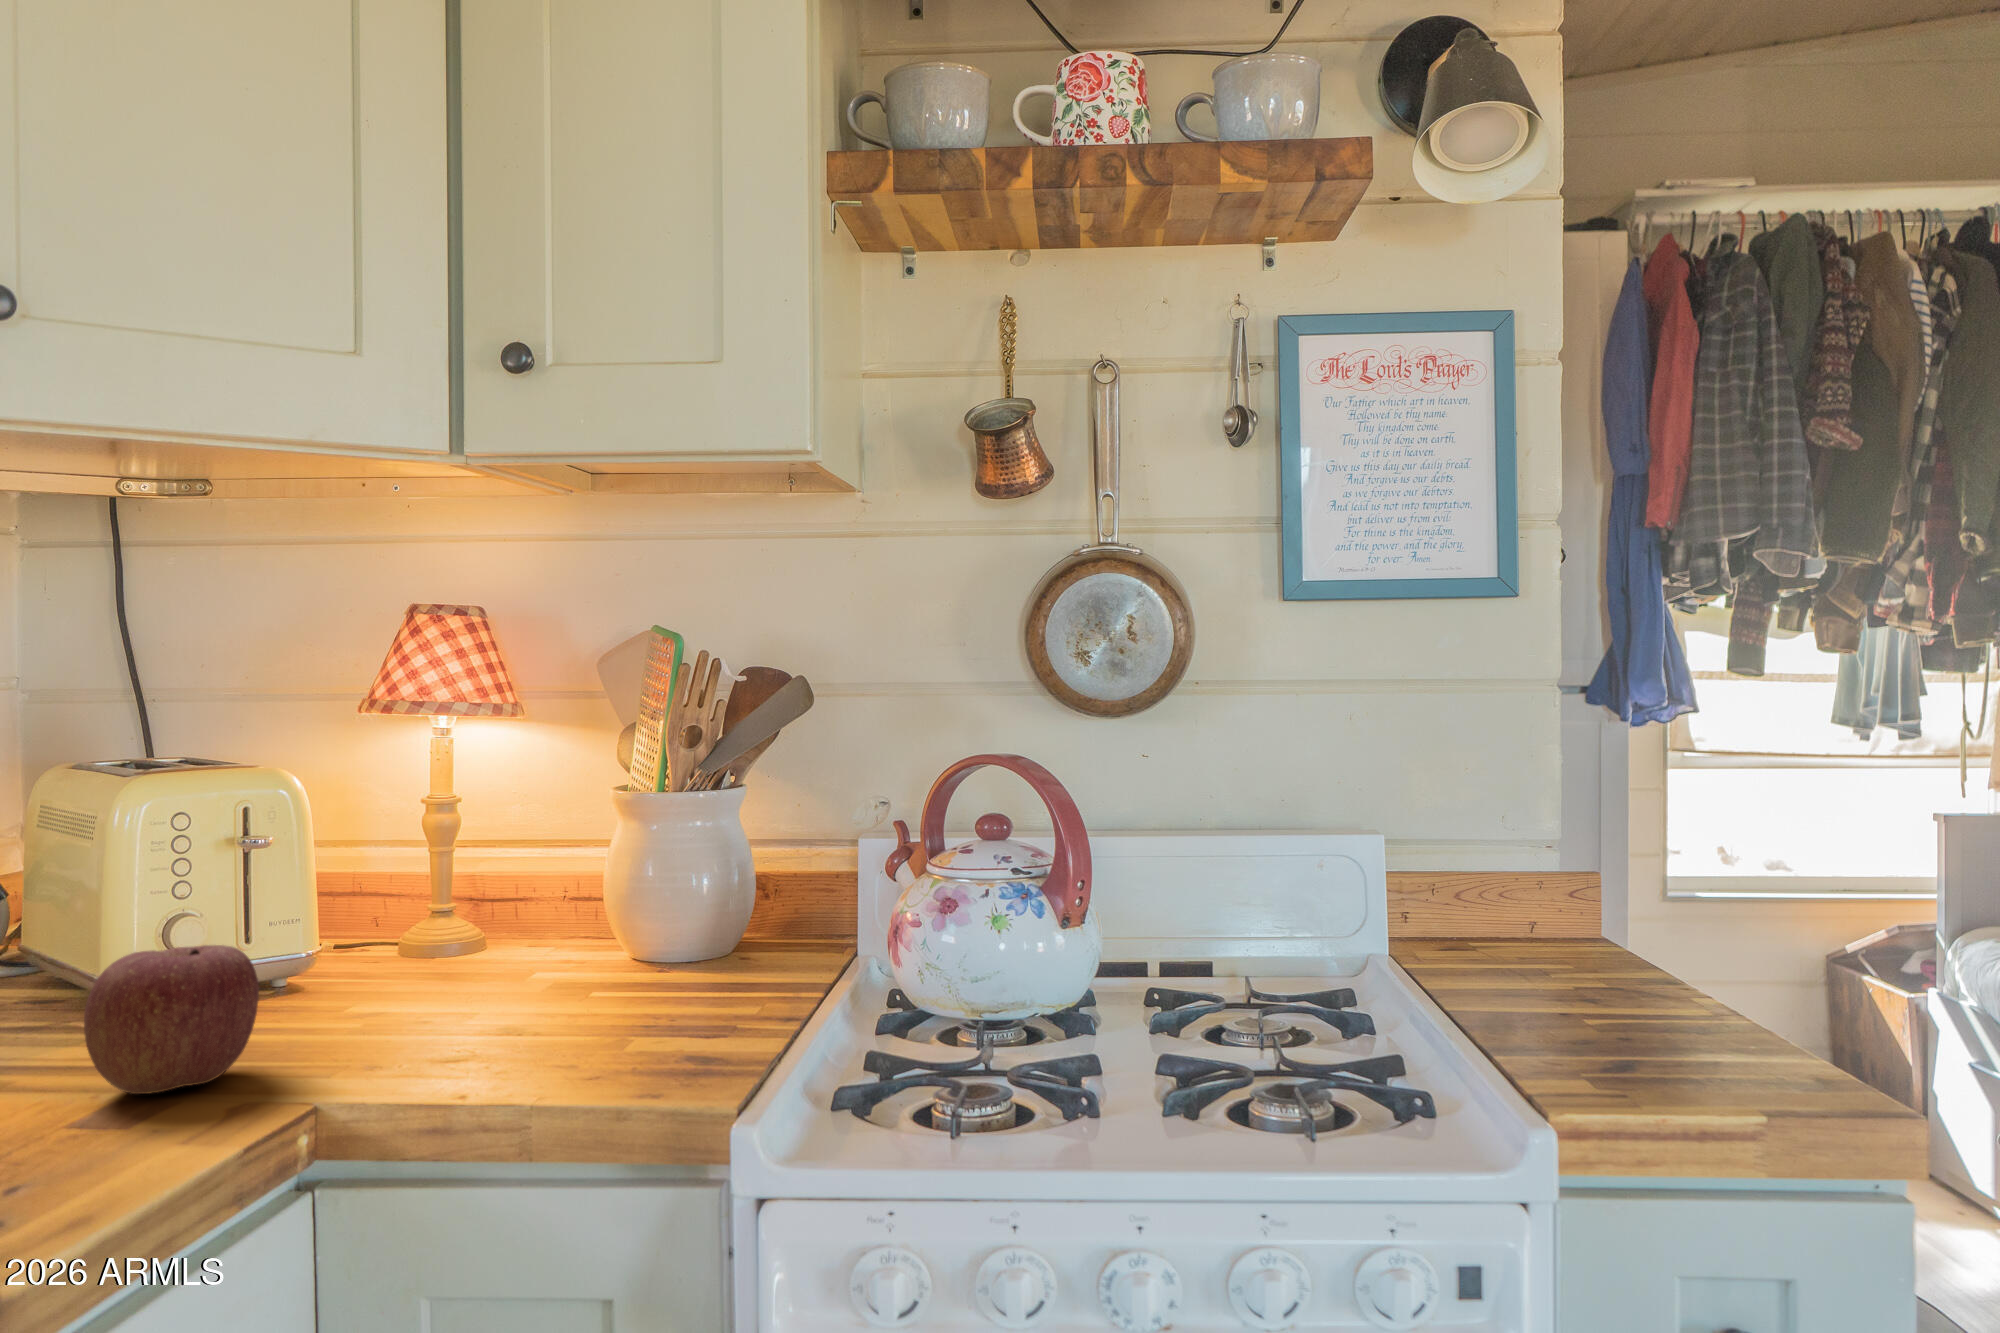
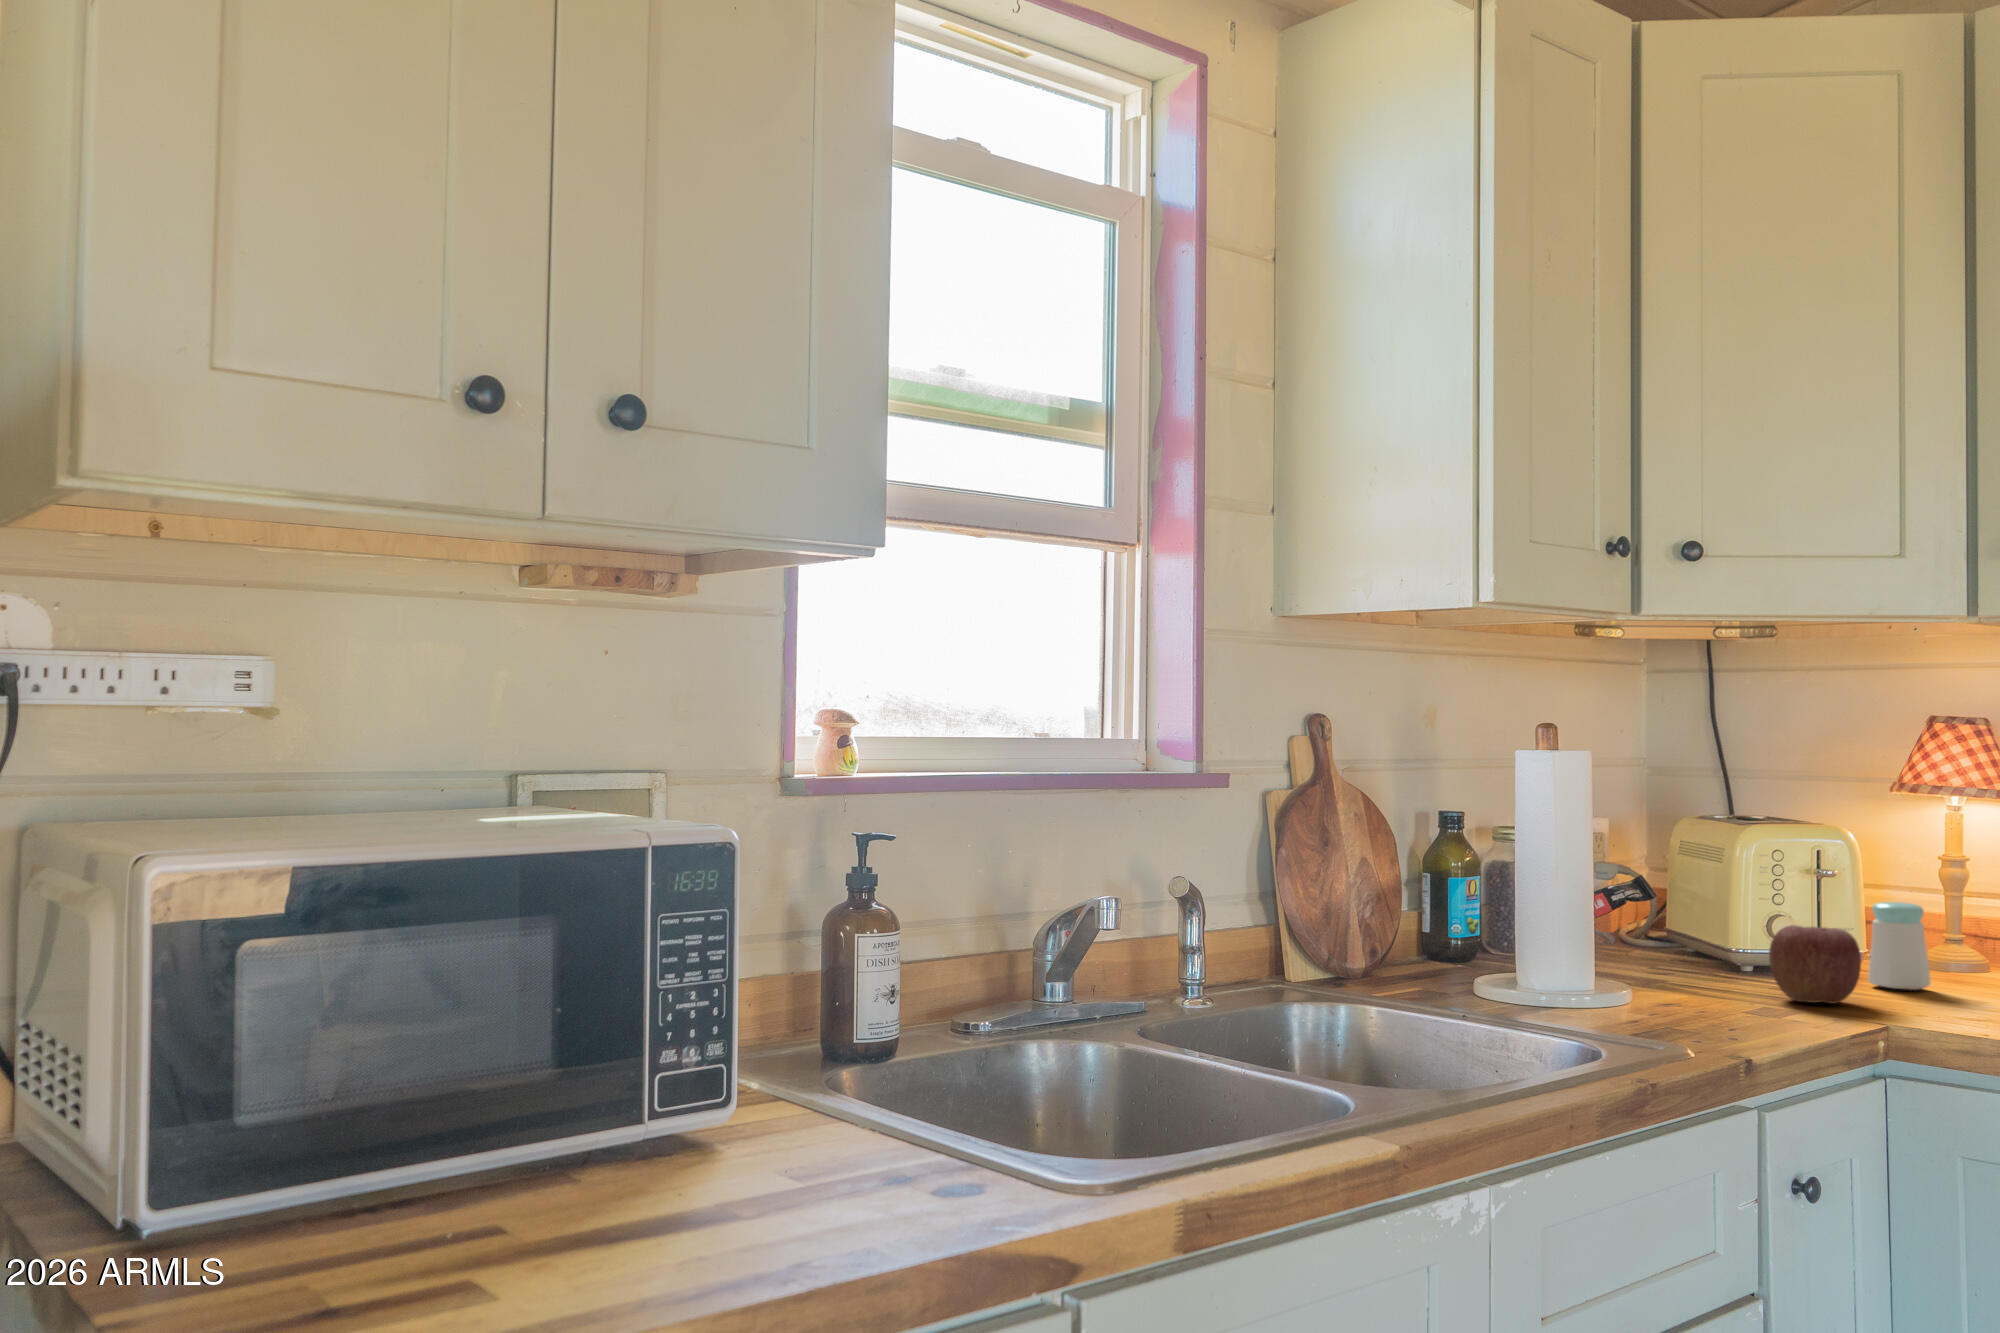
salt shaker: none [298,876,392,1014] -> present [1868,902,1930,990]

